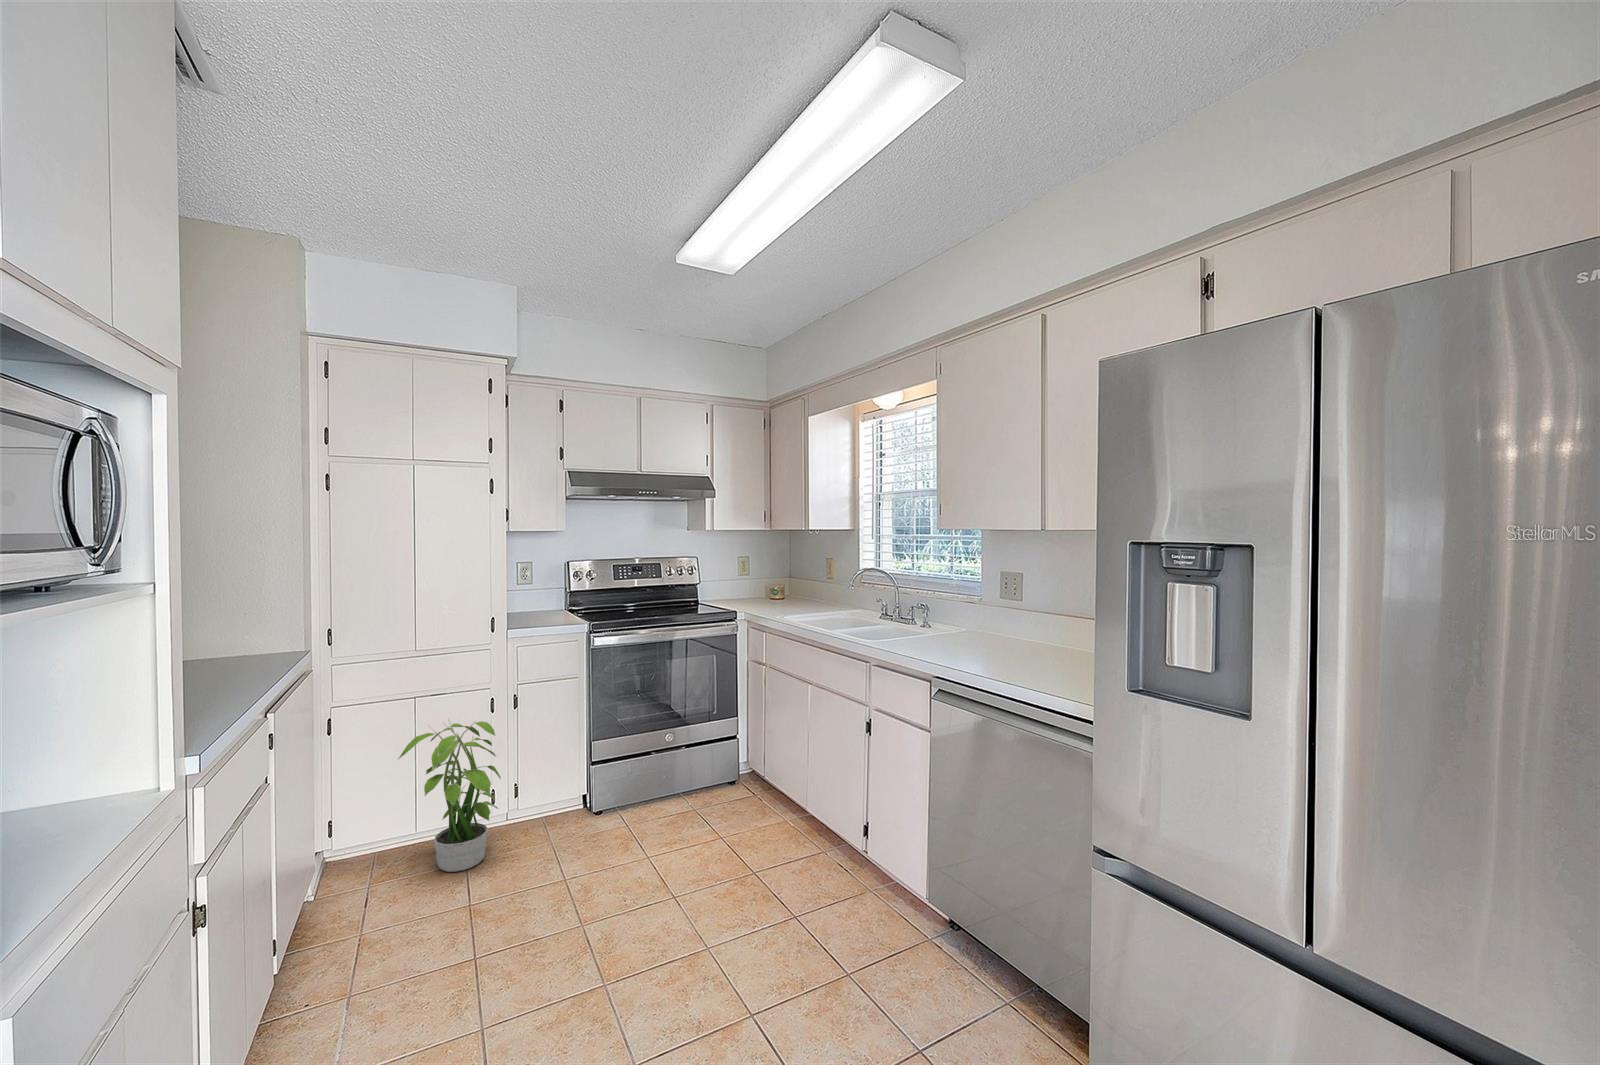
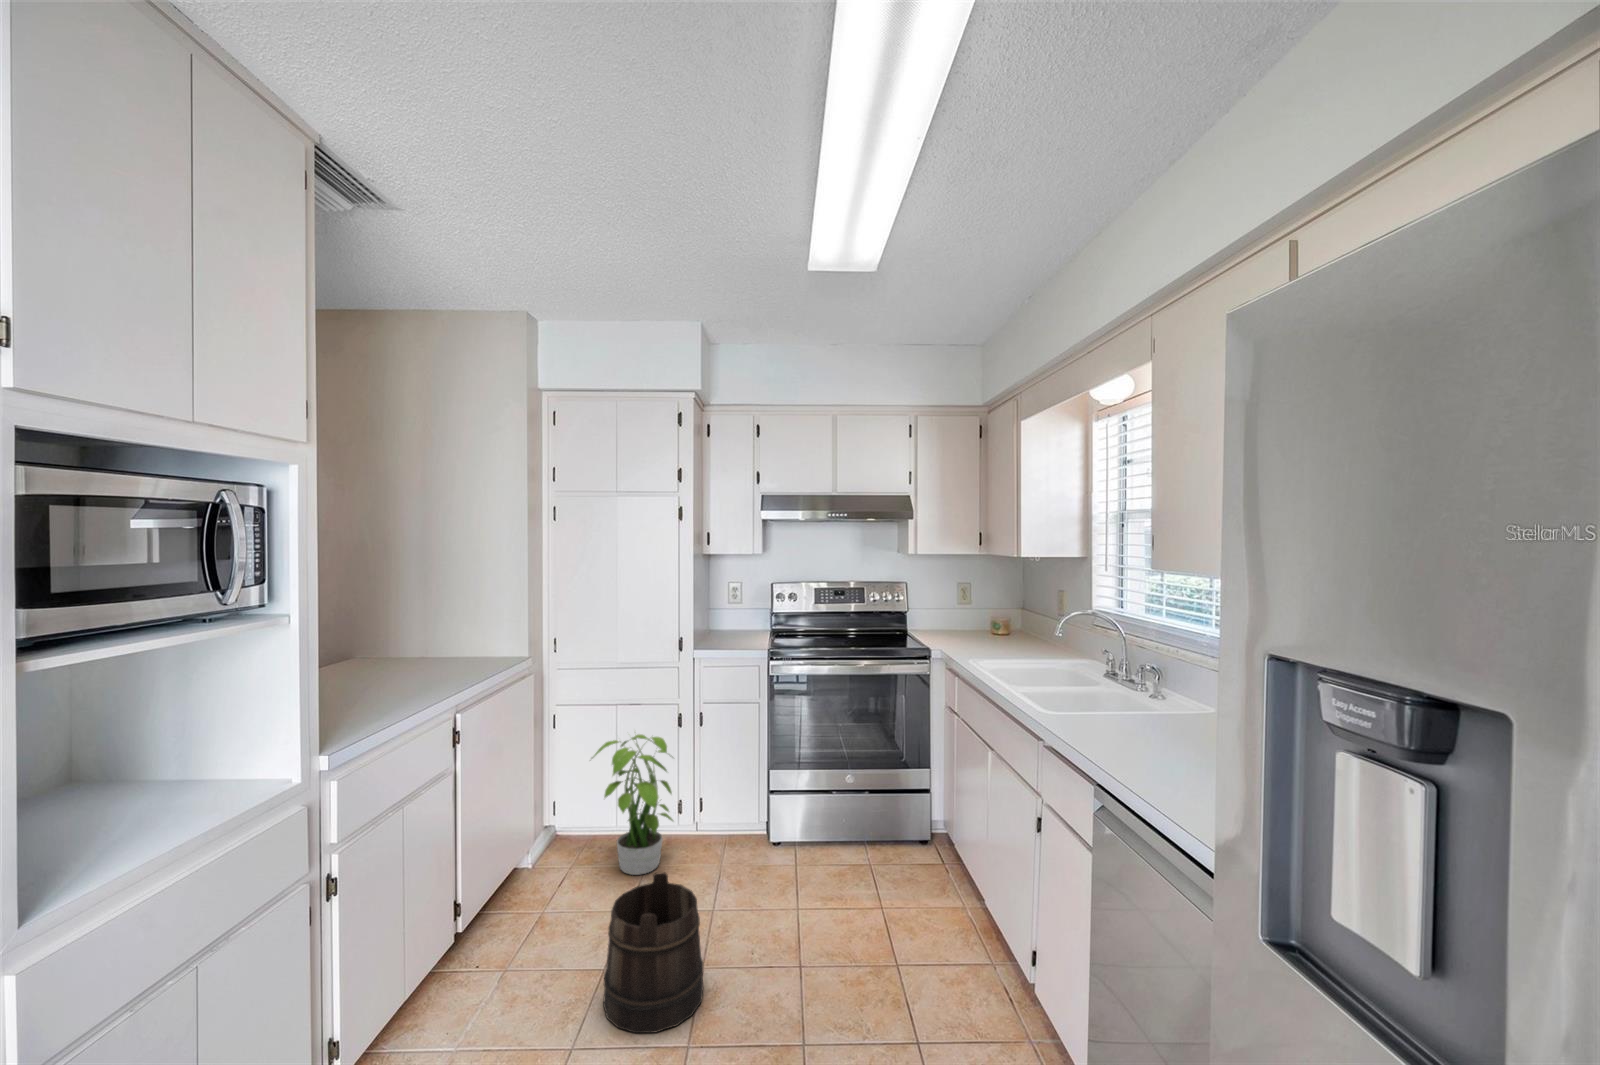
bucket: none [490,840,596,997] -> present [603,872,703,1033]

